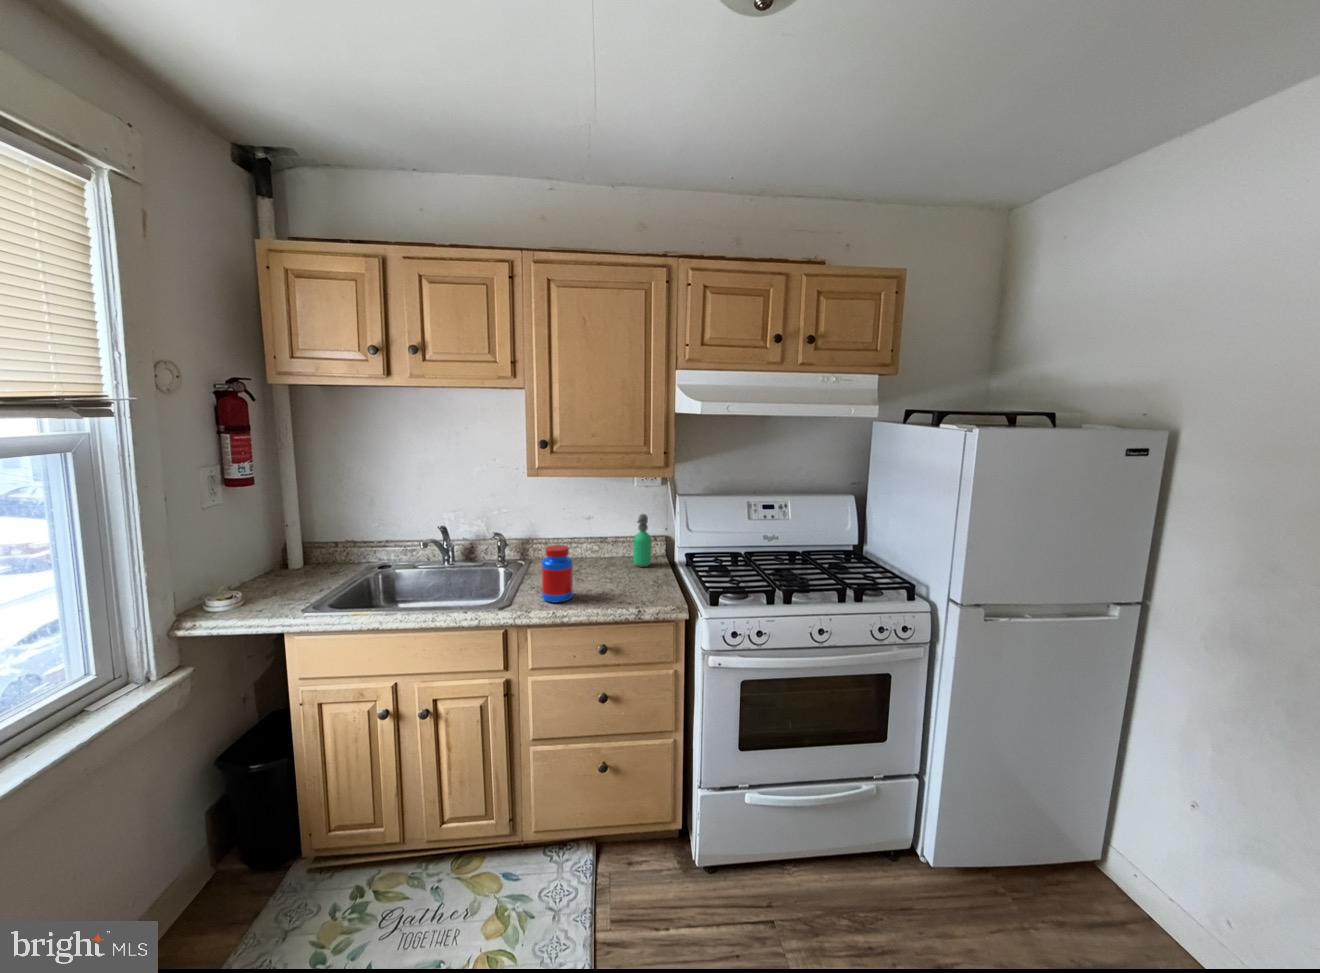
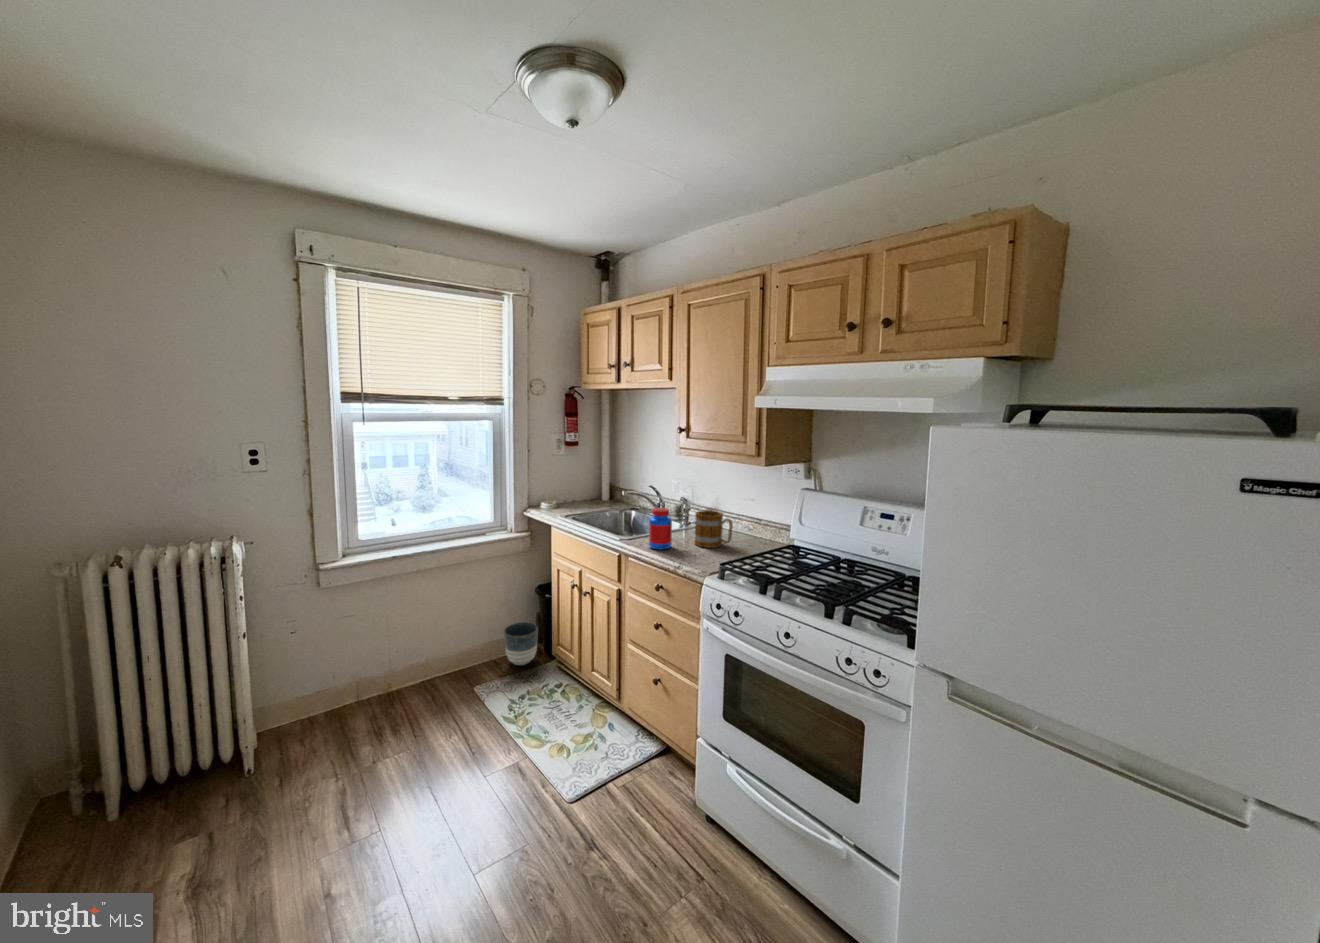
soap dispenser: present [633,514,652,567] -> none [754,501,774,549]
mug: none [573,536,624,584] -> present [695,510,733,548]
planter: none [175,829,261,932] -> present [504,622,538,665]

